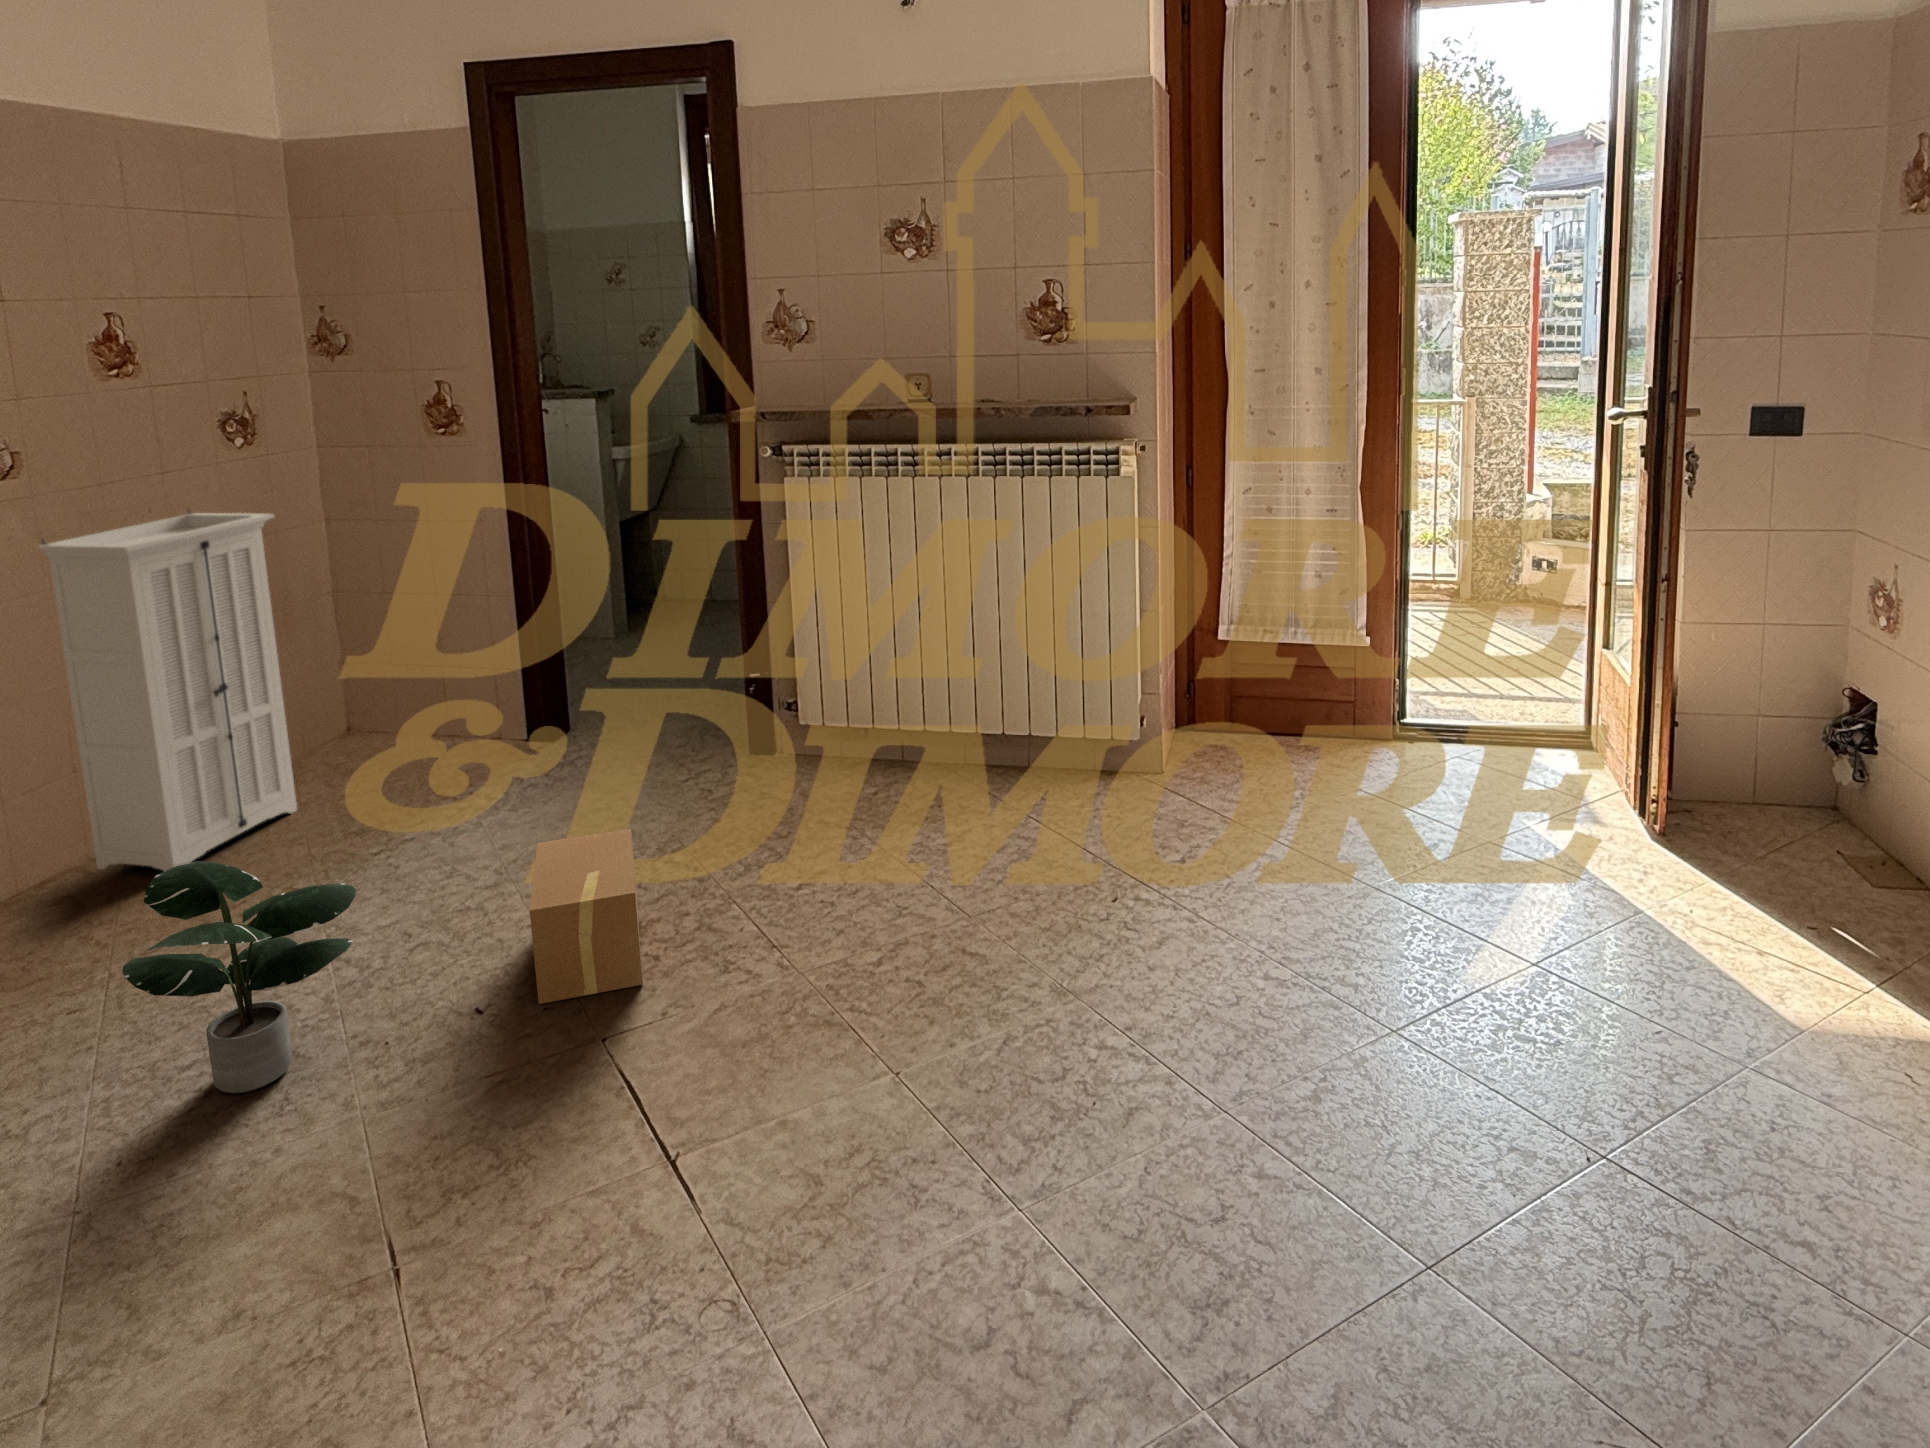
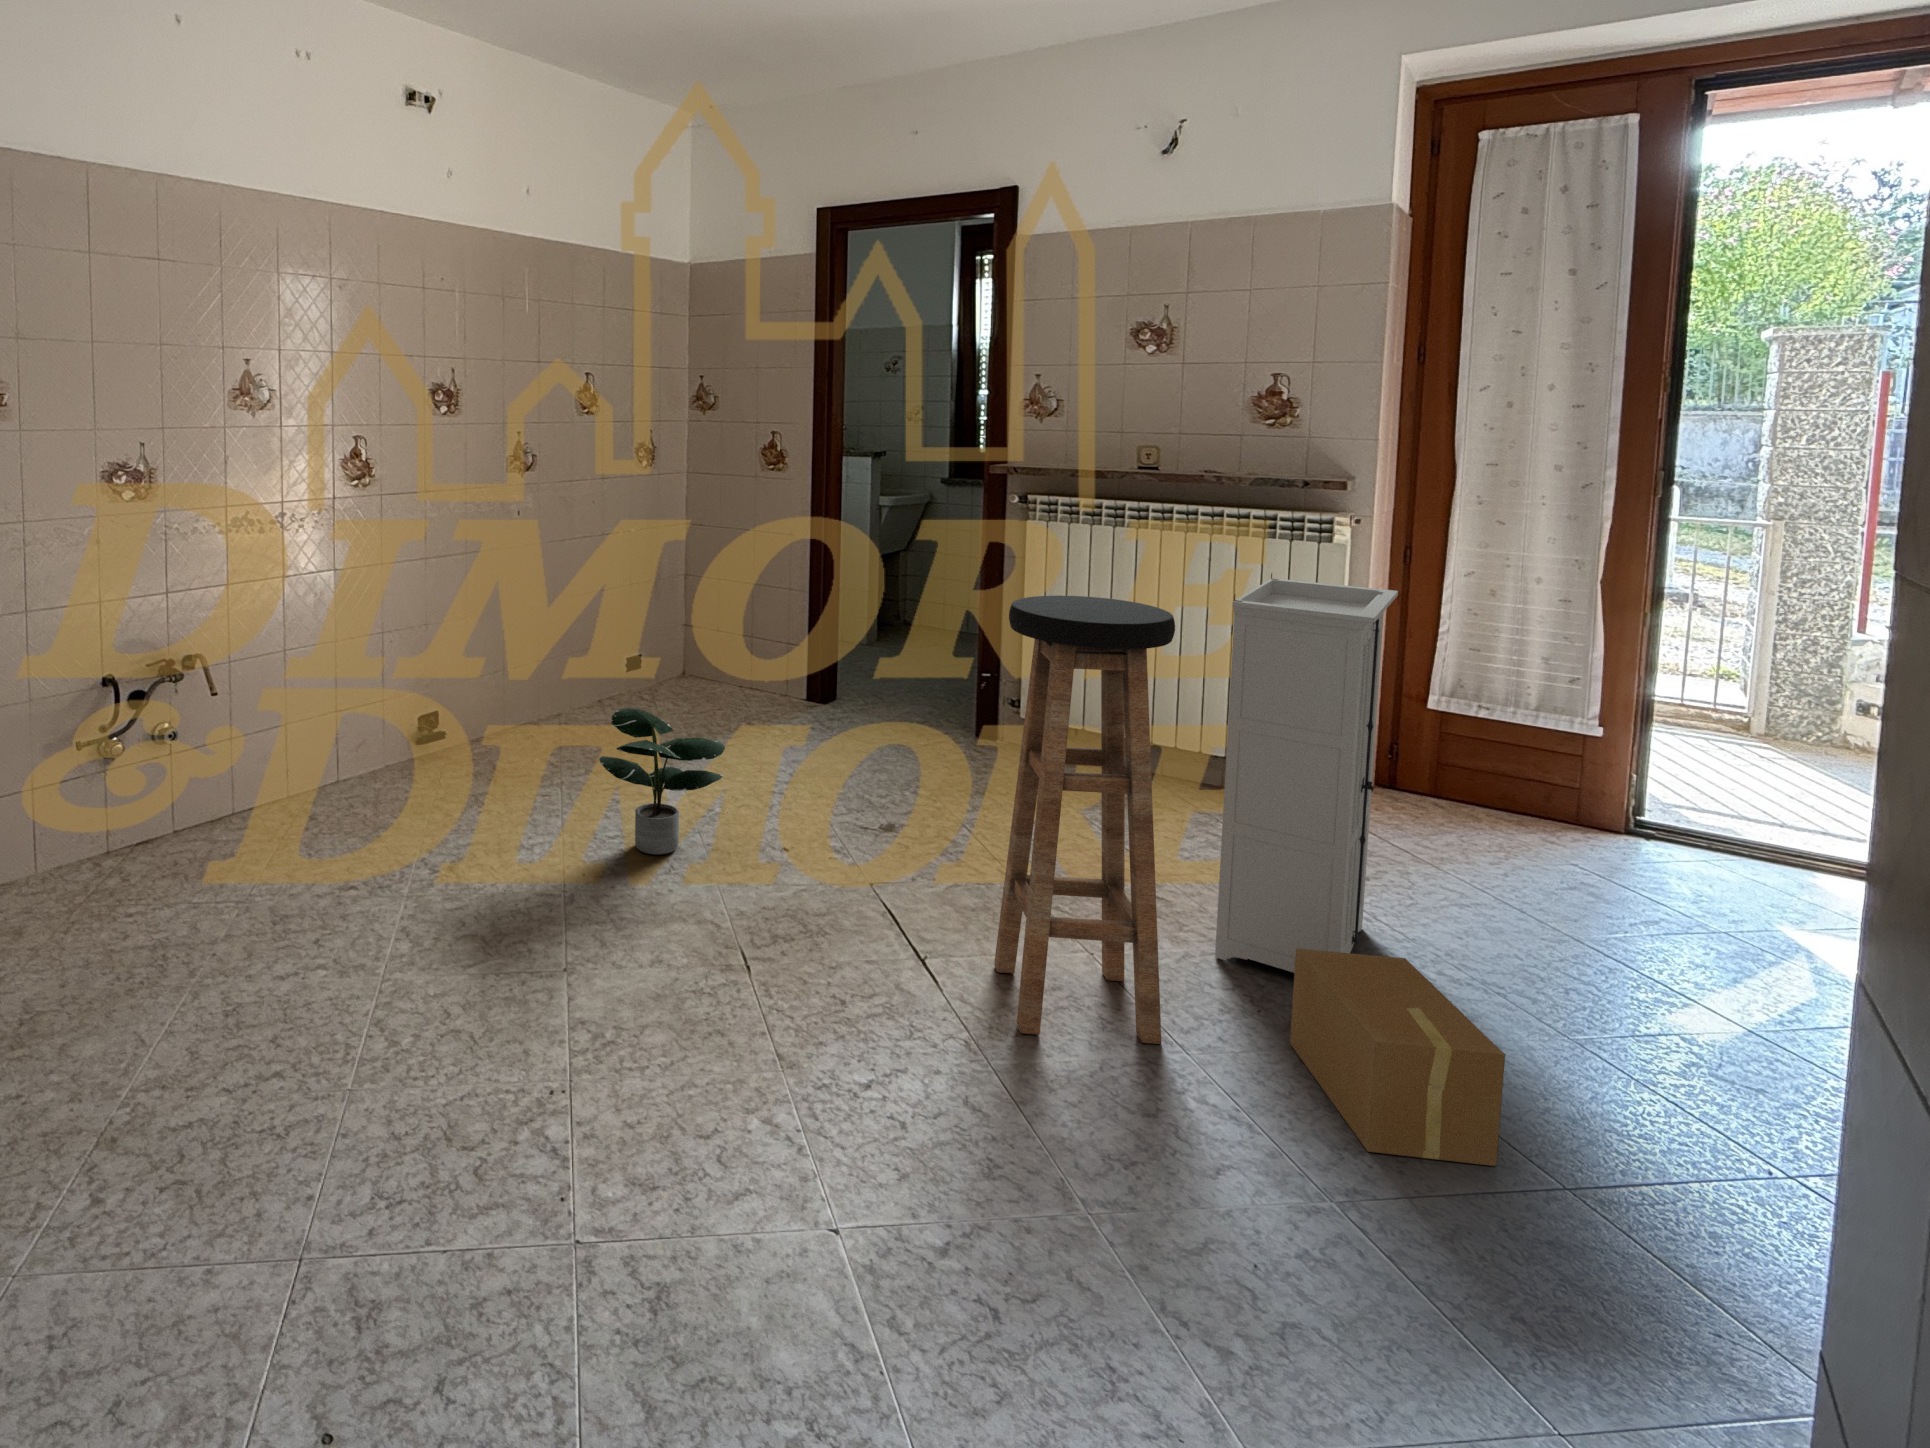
storage cabinet: present [37,509,297,871] -> present [1215,573,1398,973]
bar stool: none [730,616,981,1262] -> present [994,596,1175,1044]
cardboard box: present [530,829,643,1004] -> present [1290,949,1505,1166]

